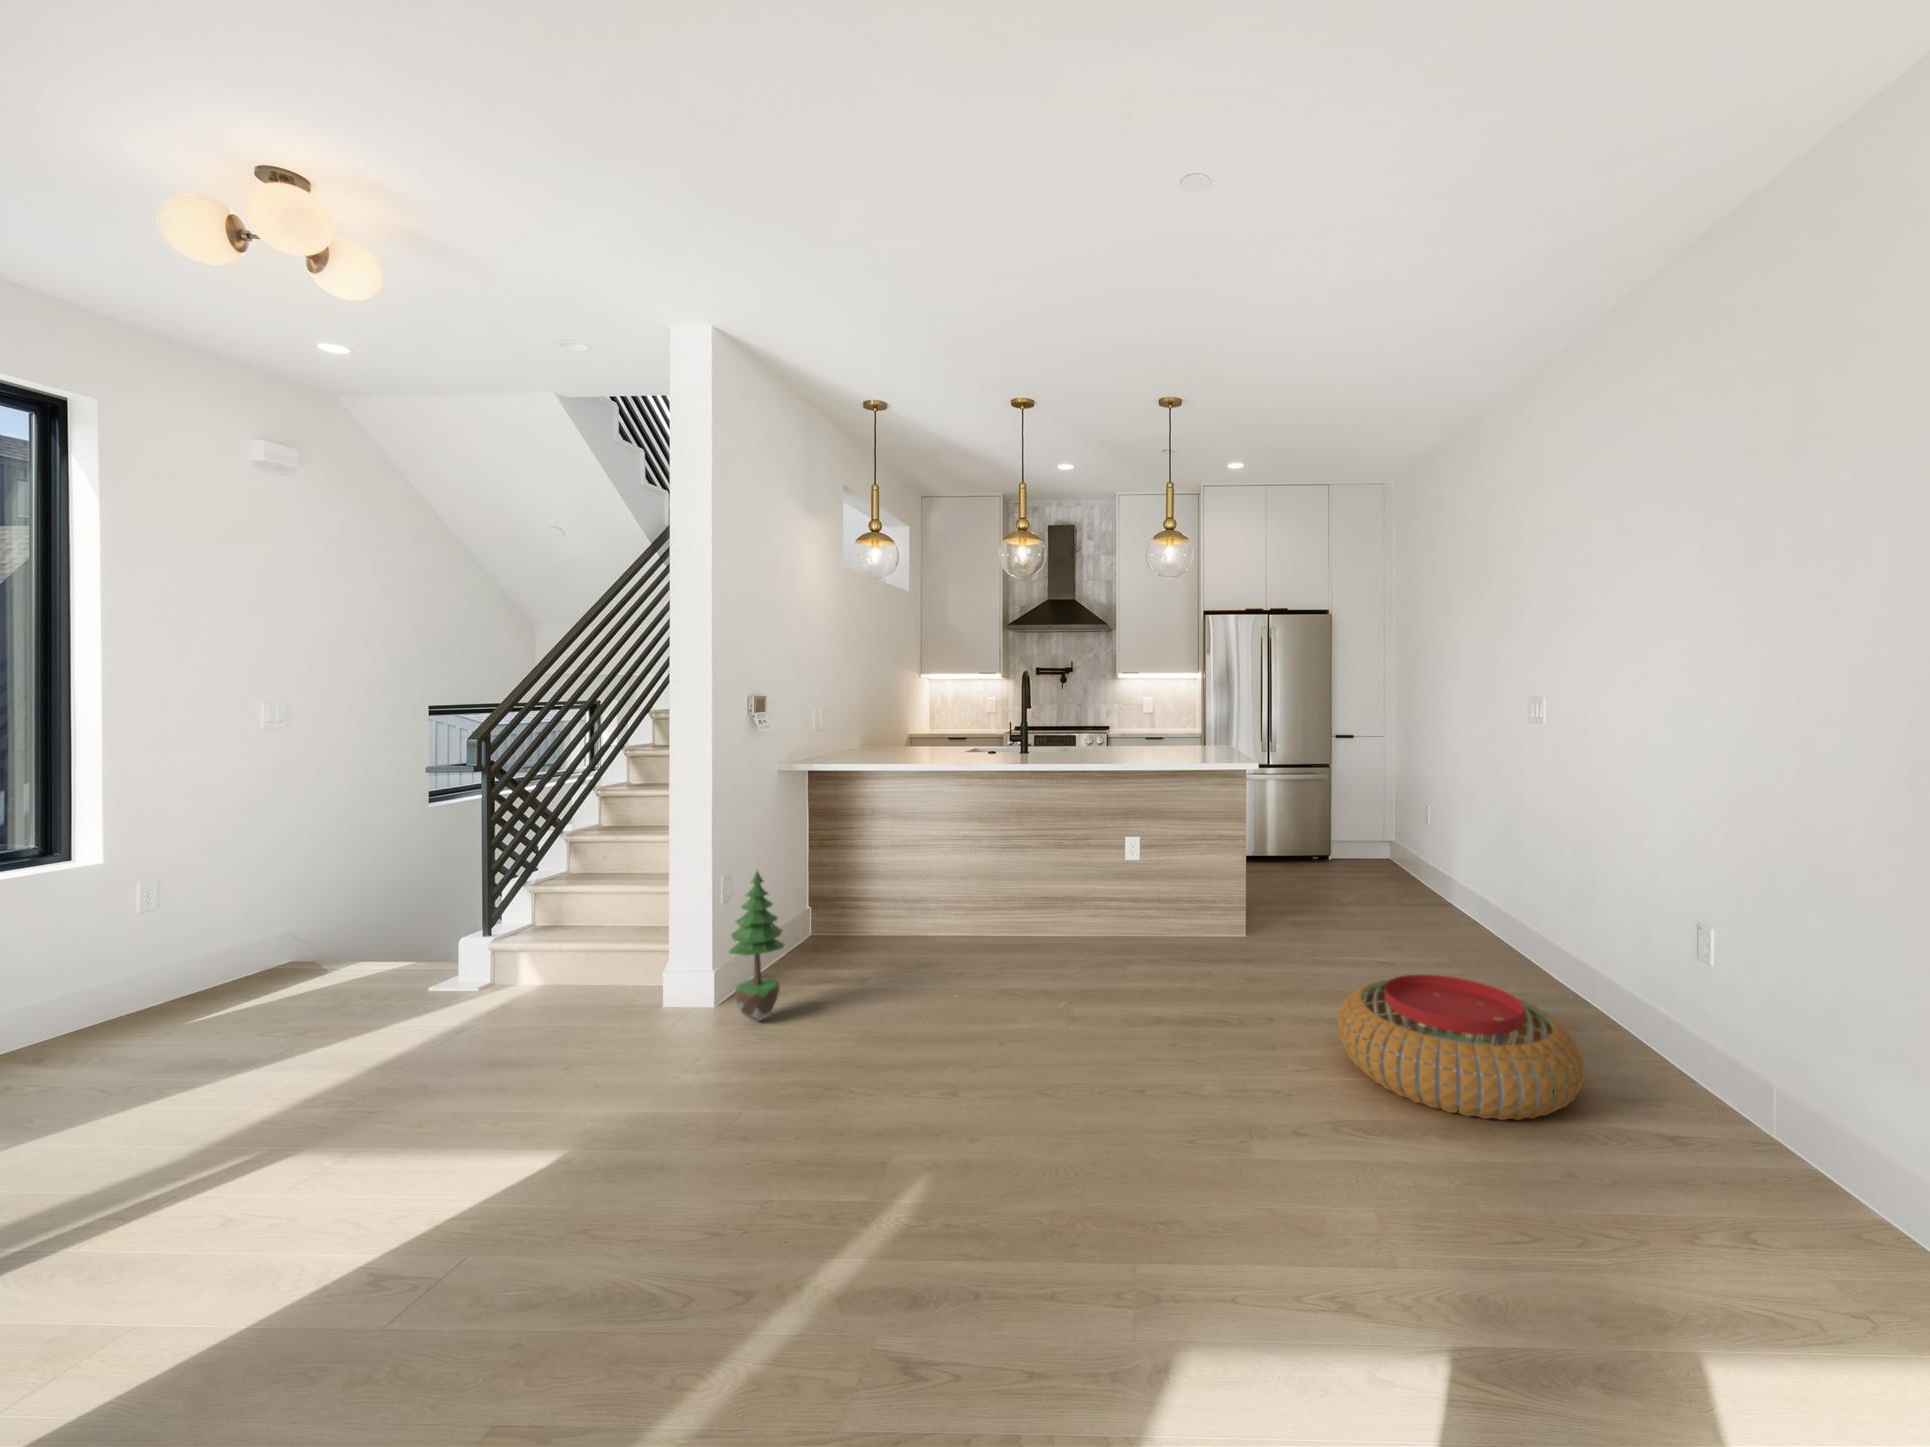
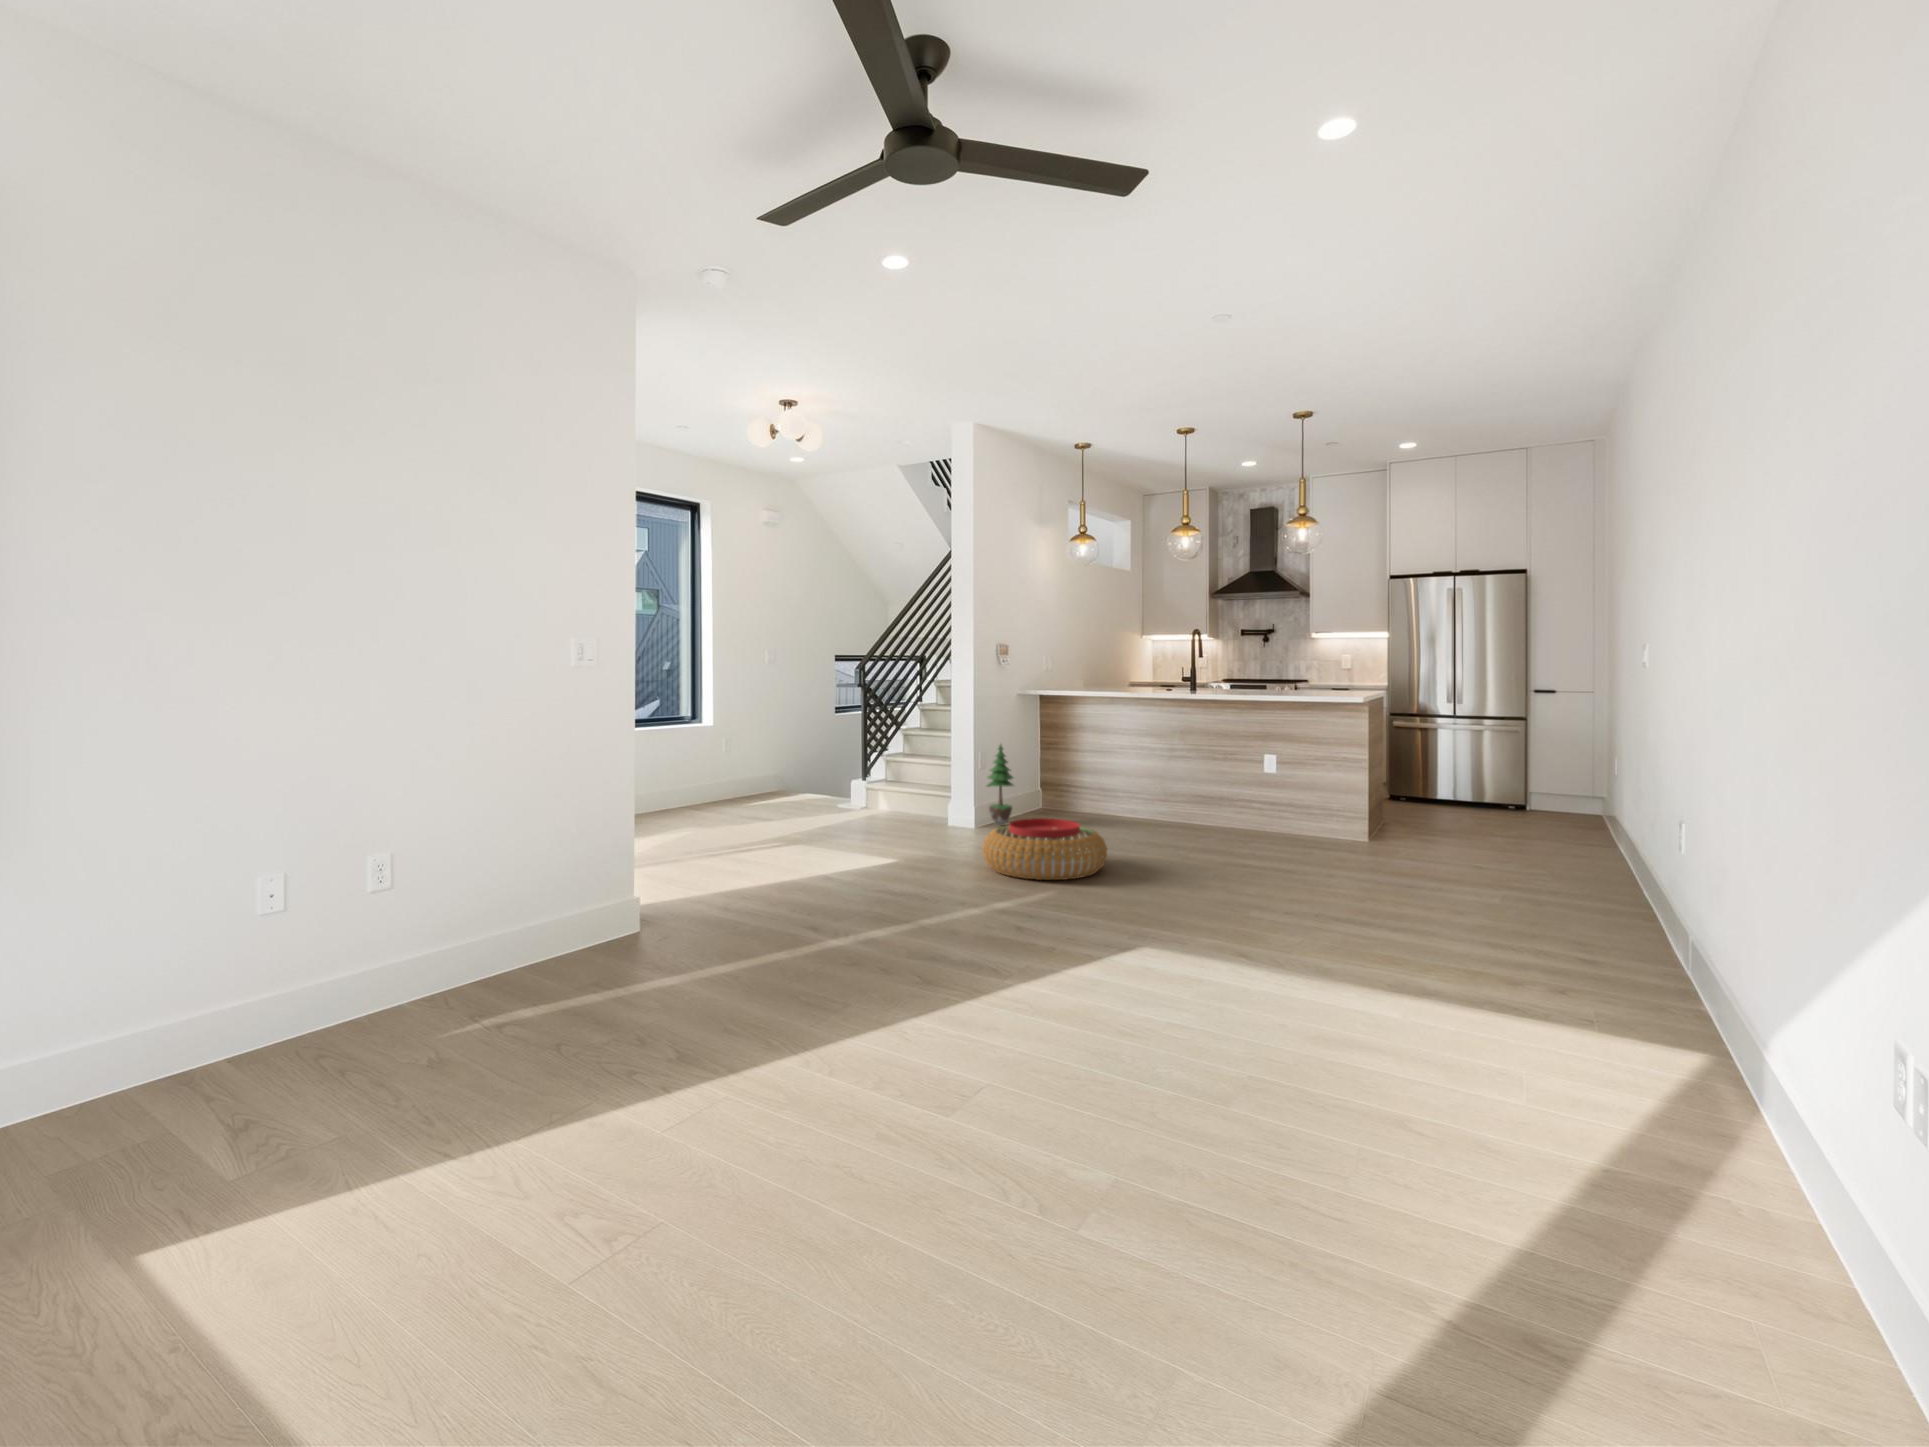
pouf: present [1338,974,1584,1120] -> present [983,818,1107,880]

